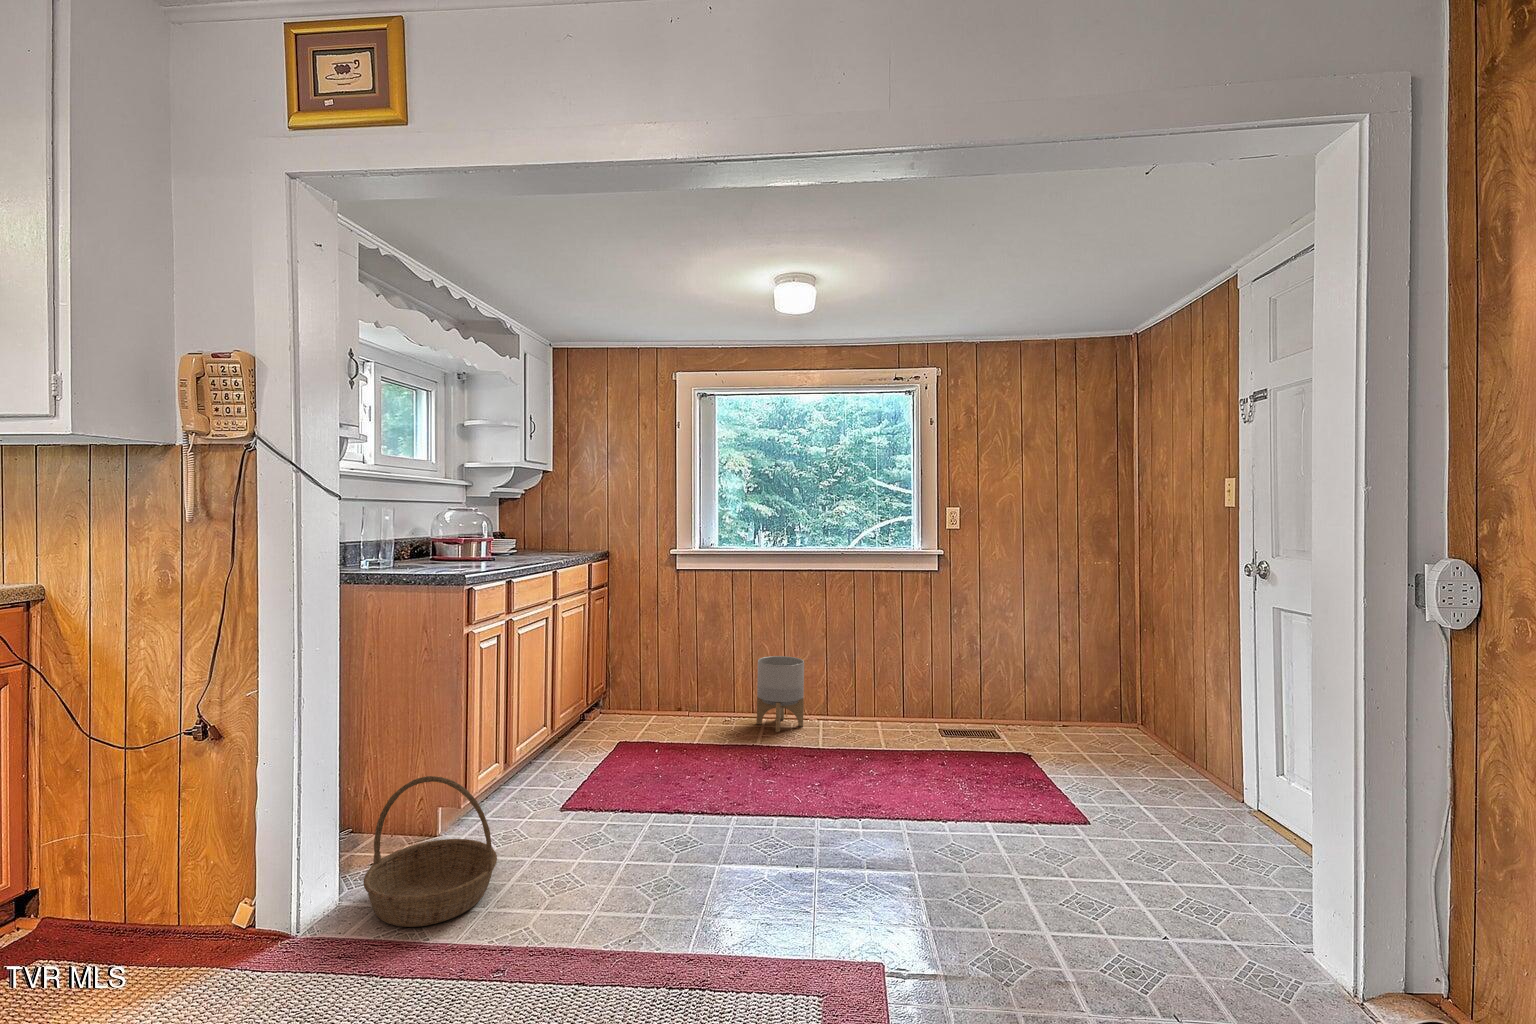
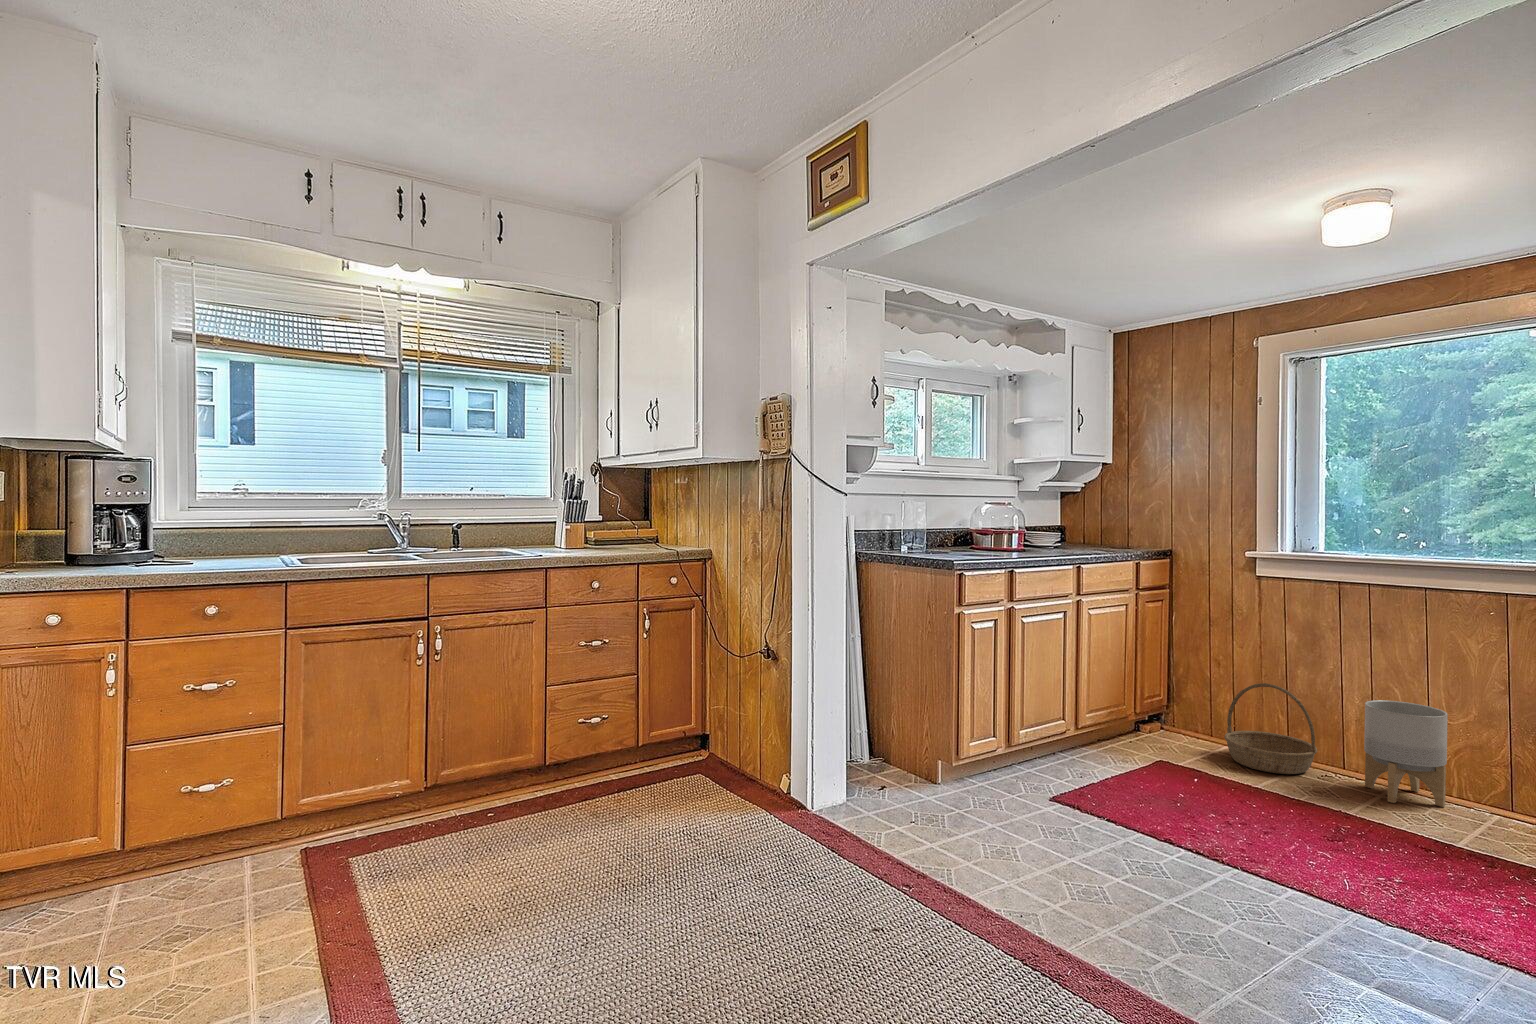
basket: present [363,776,497,927] -> present [1224,683,1317,774]

